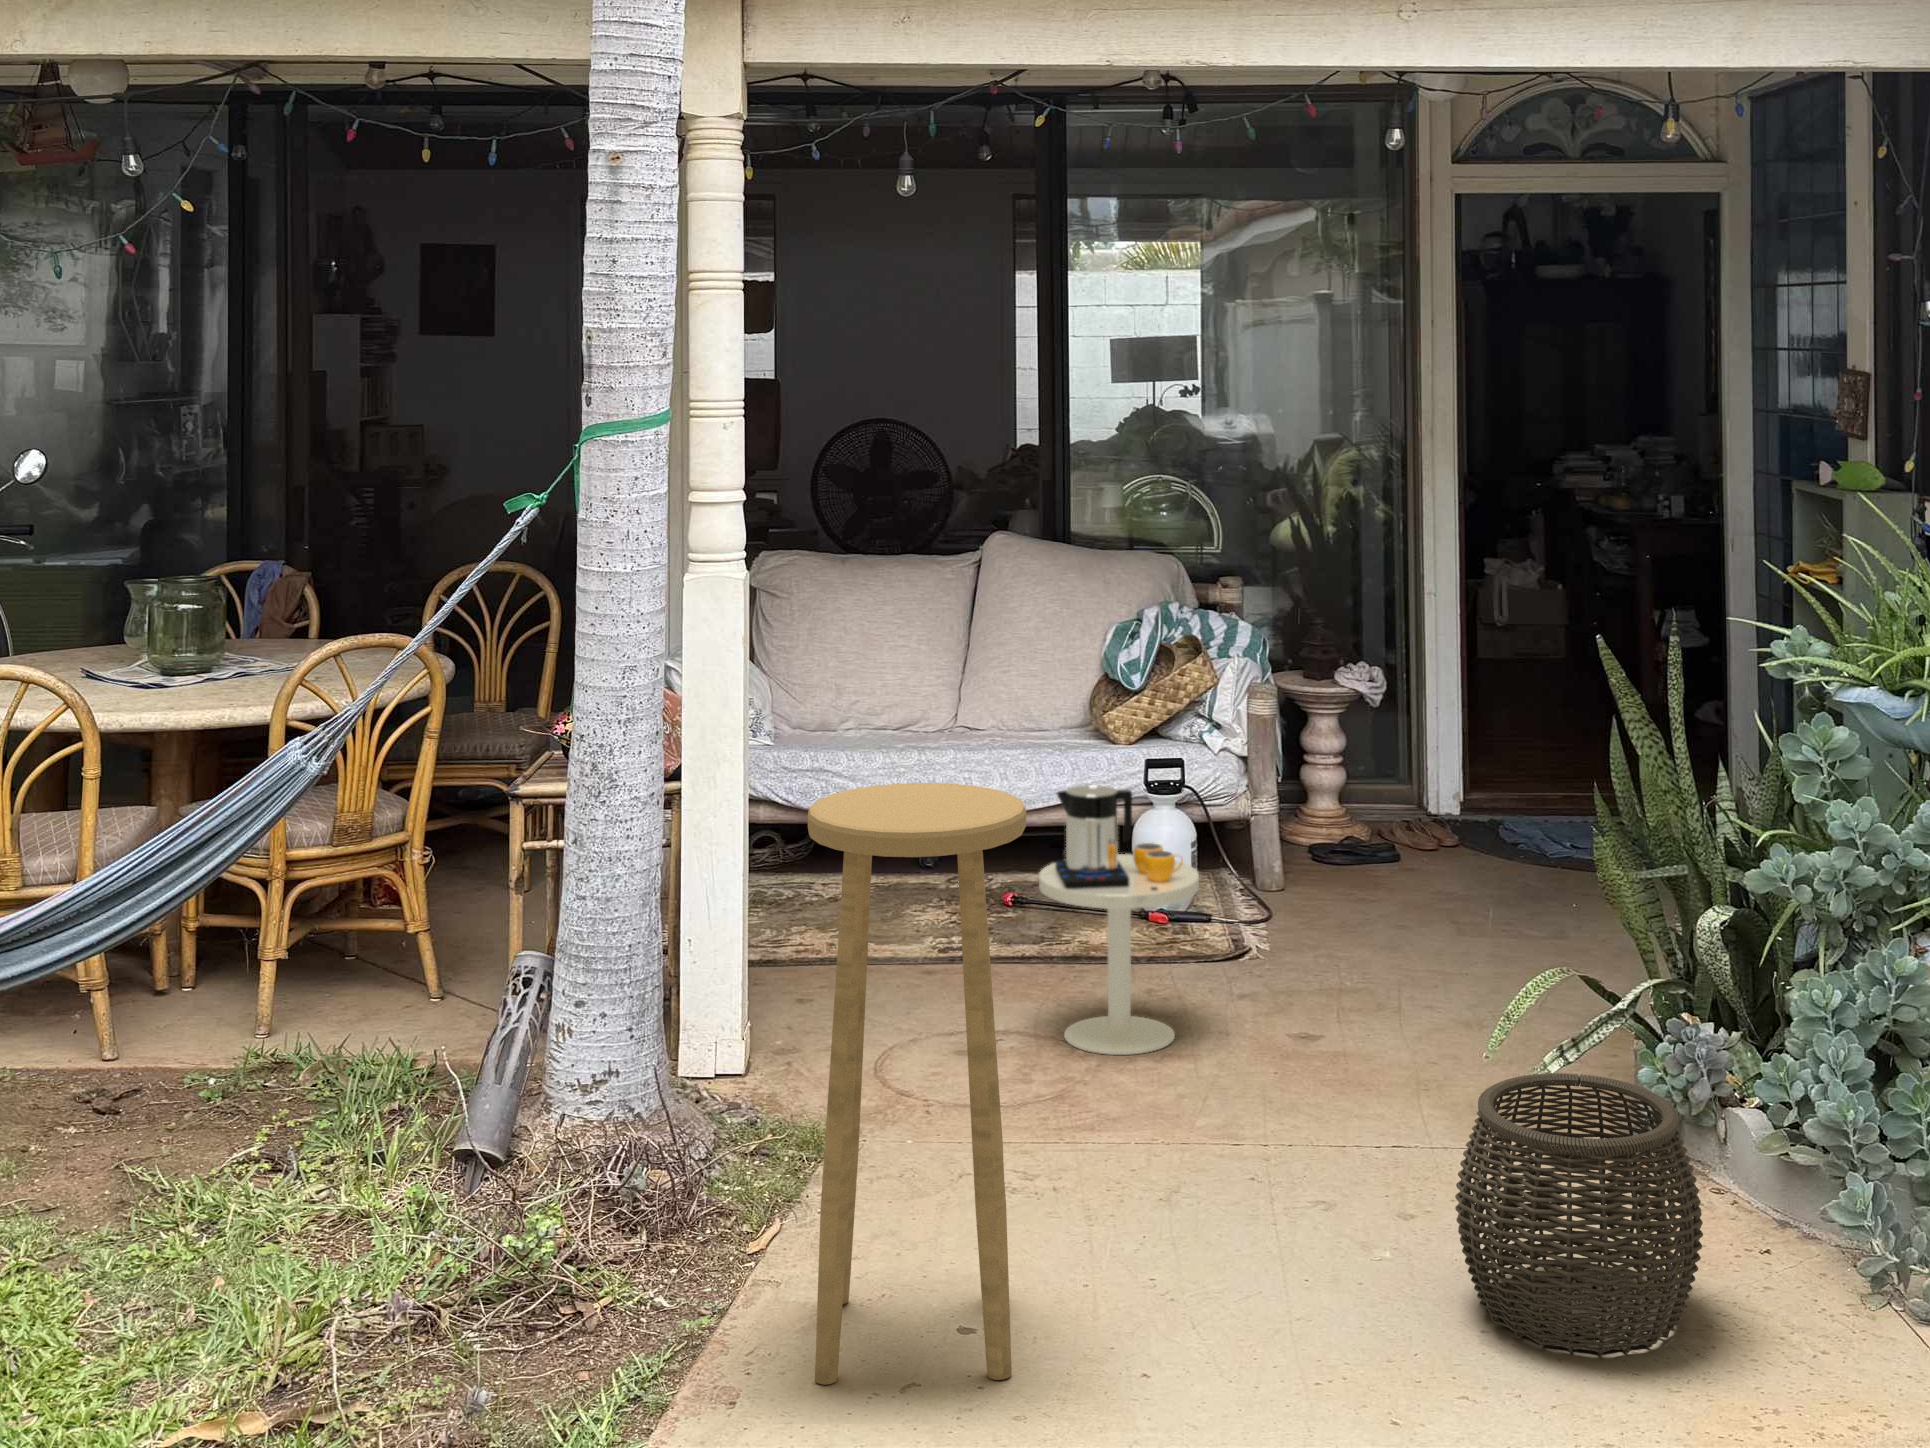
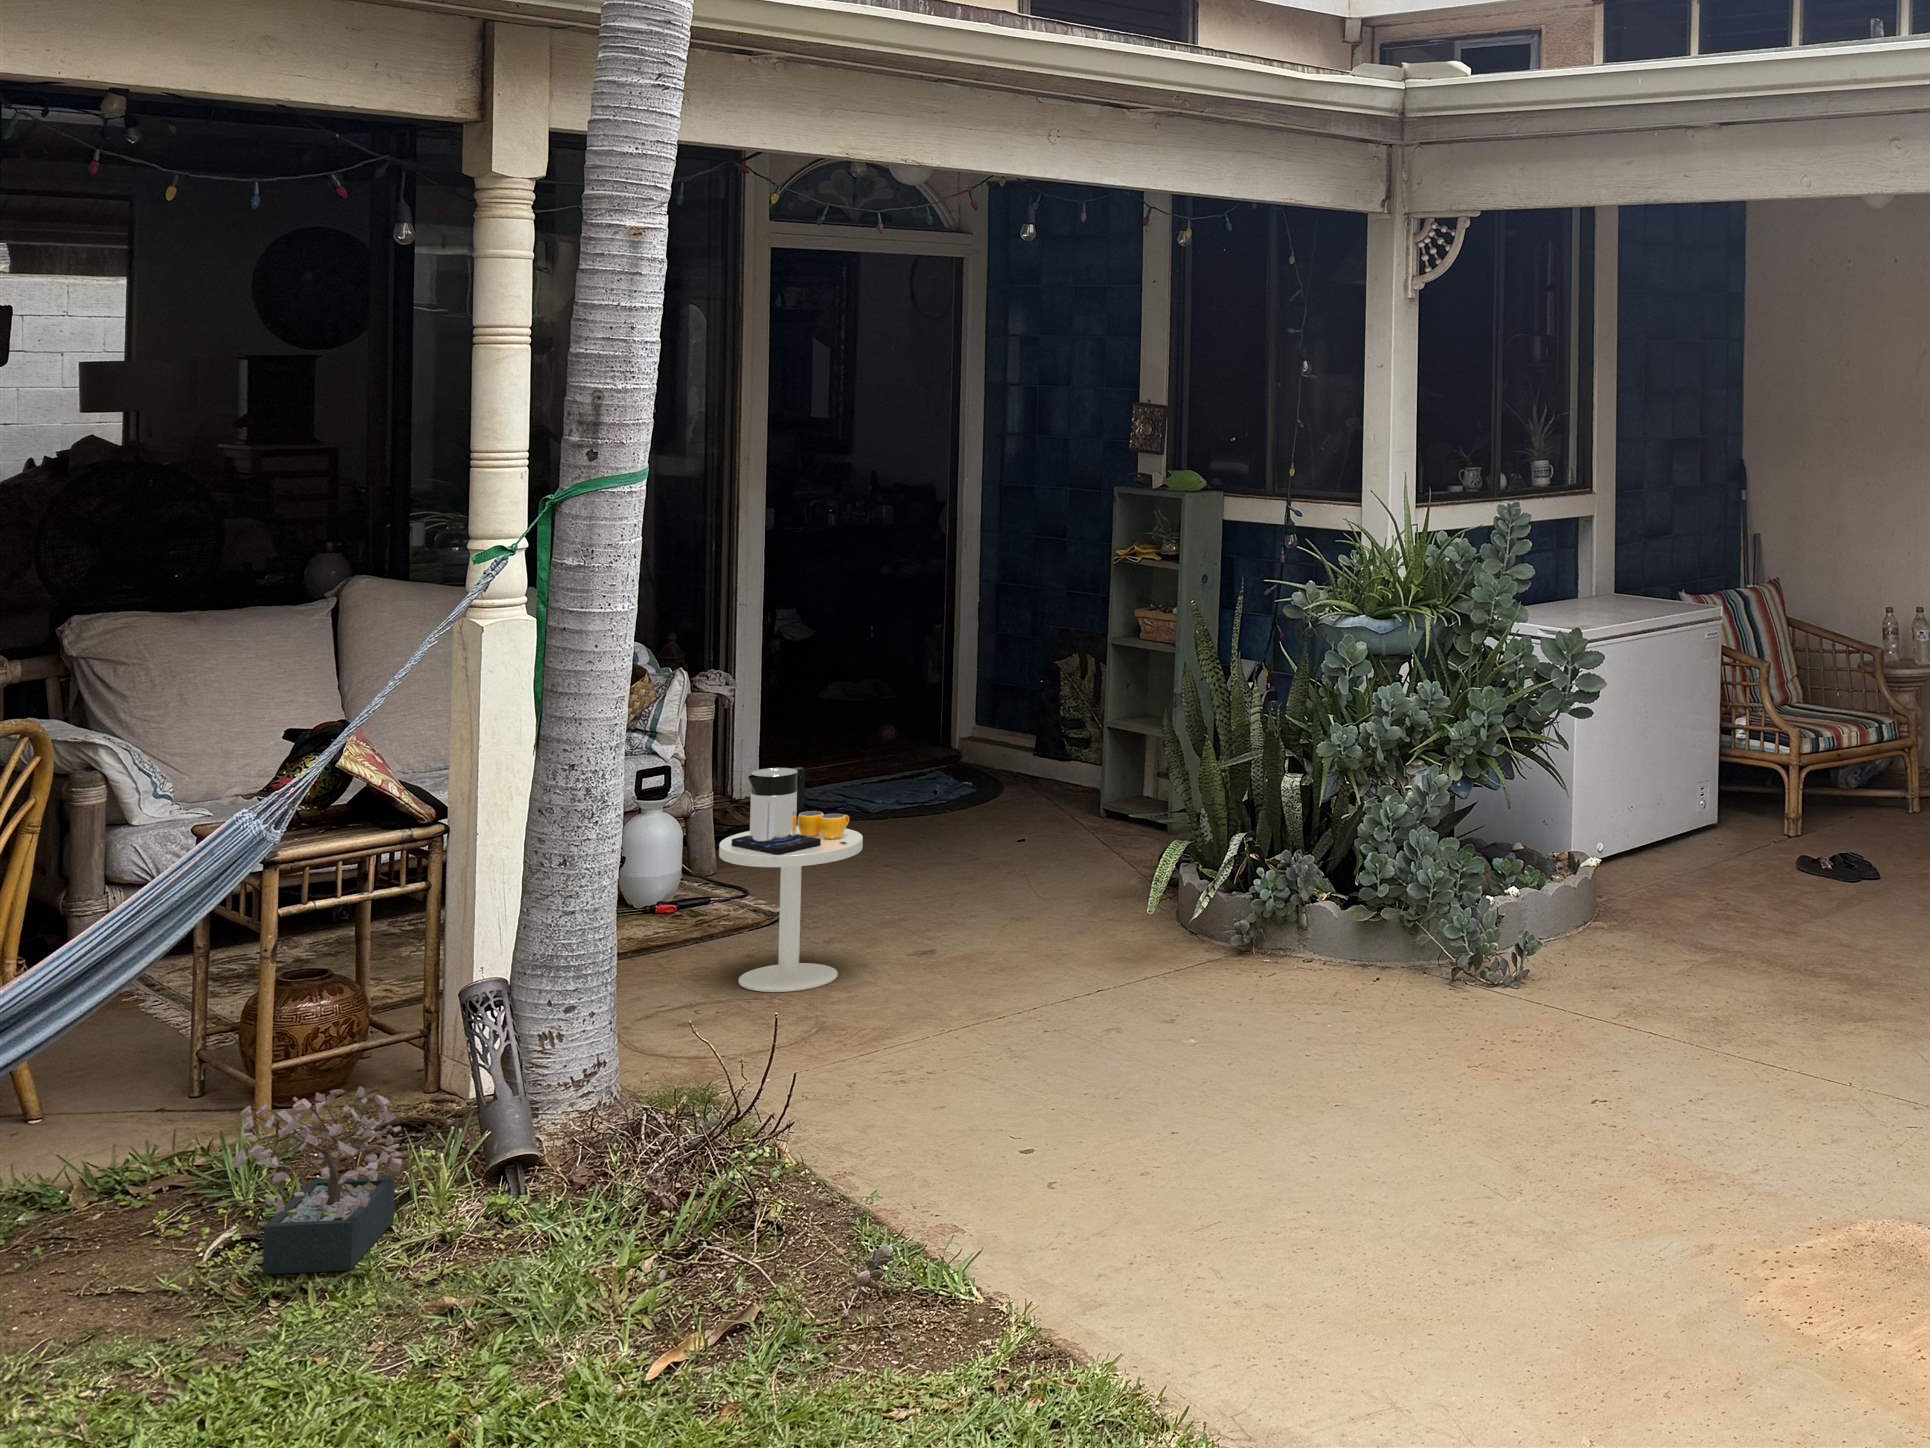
stool: present [808,783,1026,1384] -> none [924,729,1121,1176]
decorative plant: none [159,1047,376,1241] -> present [233,1086,402,1275]
woven basket: present [1455,1073,1703,1355] -> none [1273,873,1429,1038]

